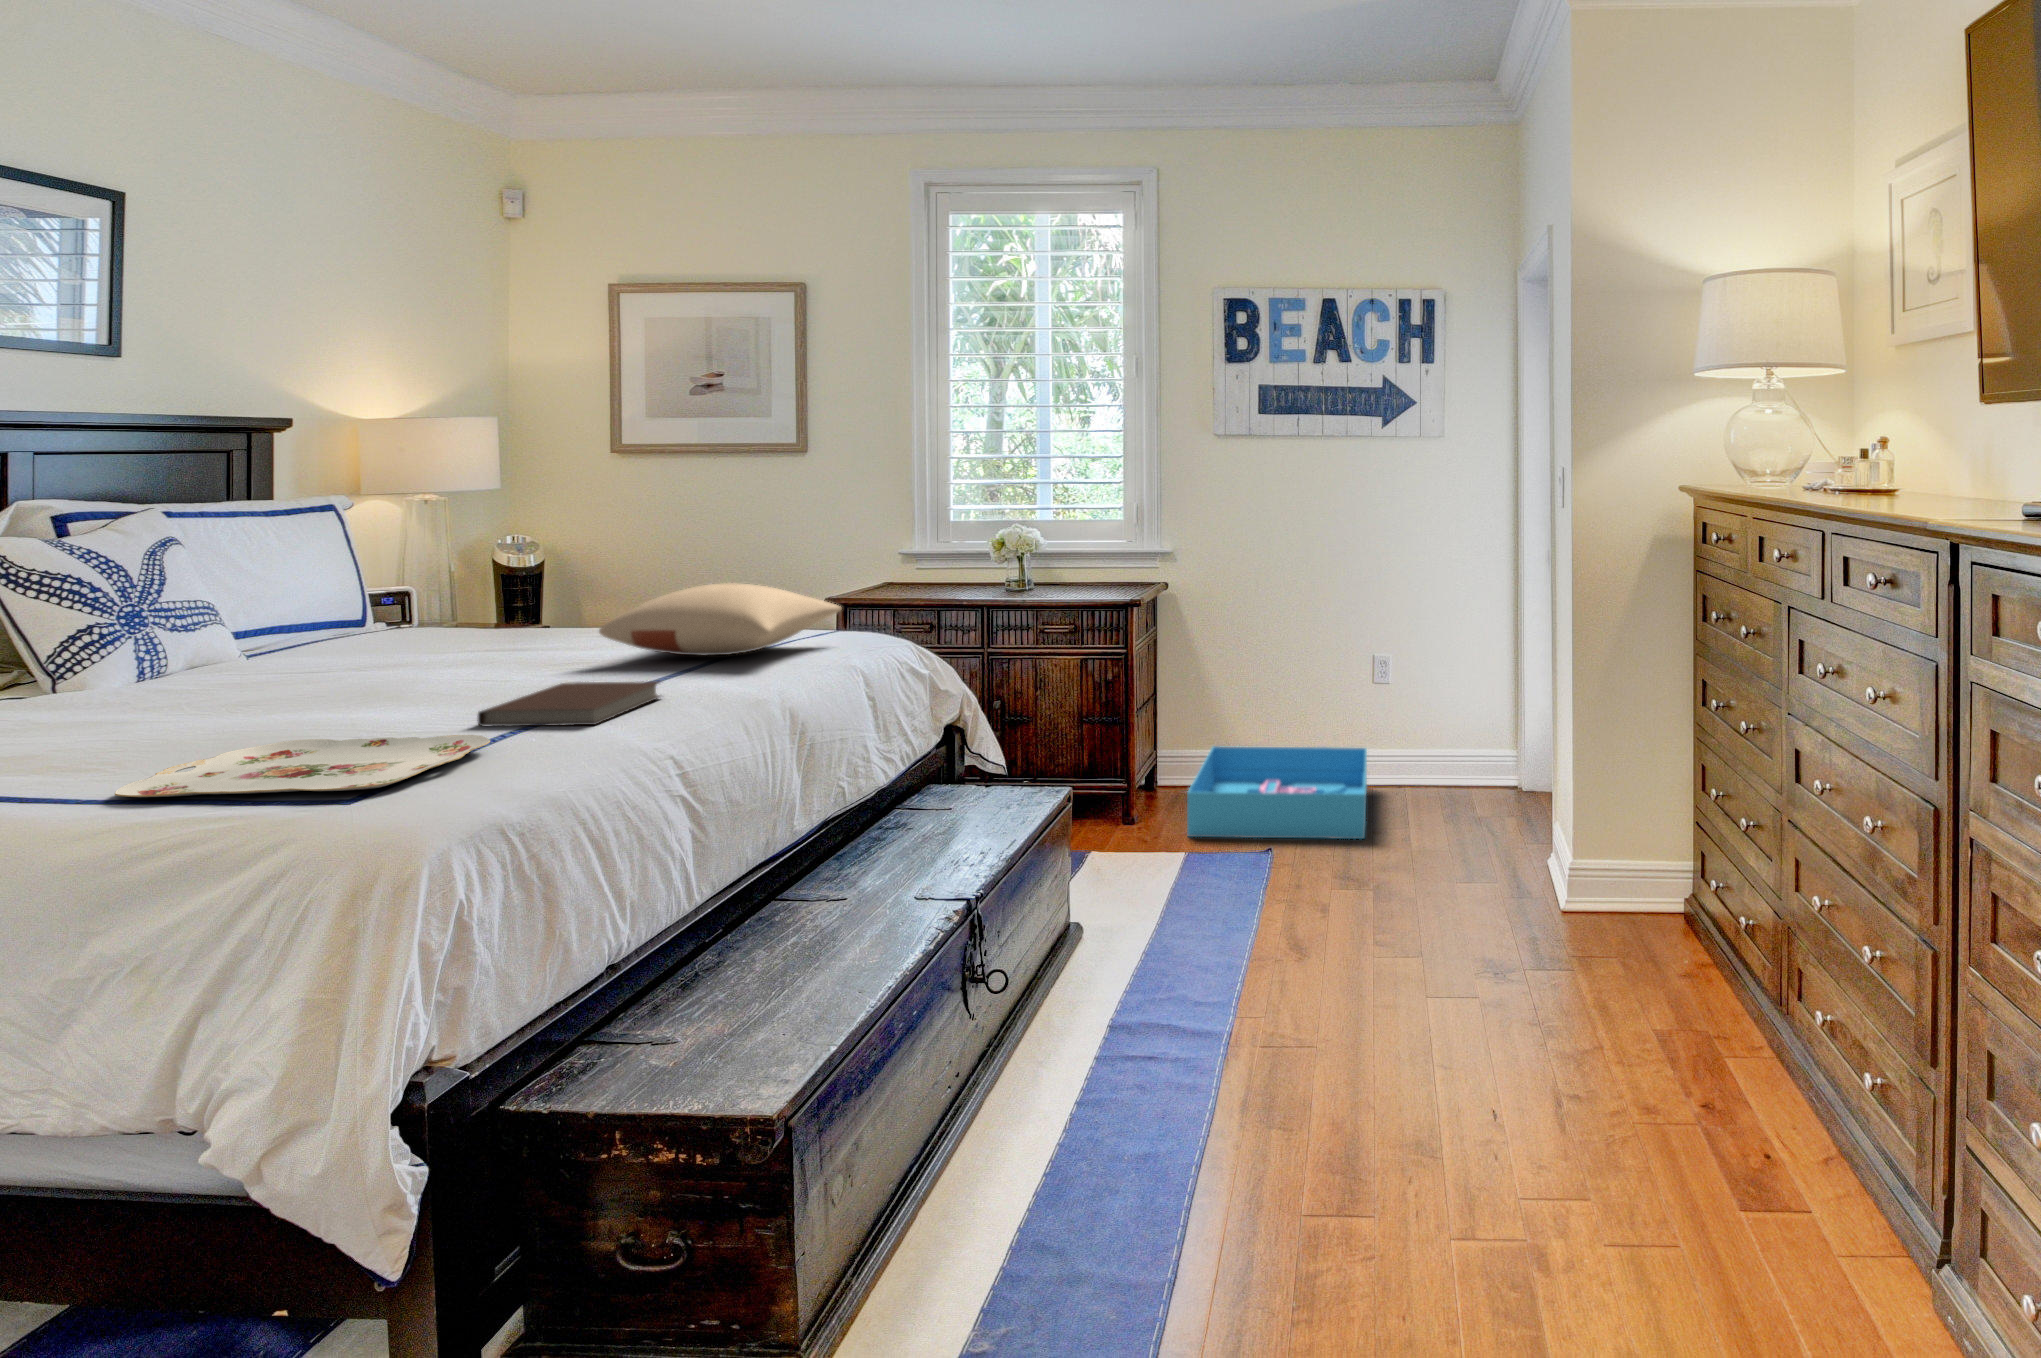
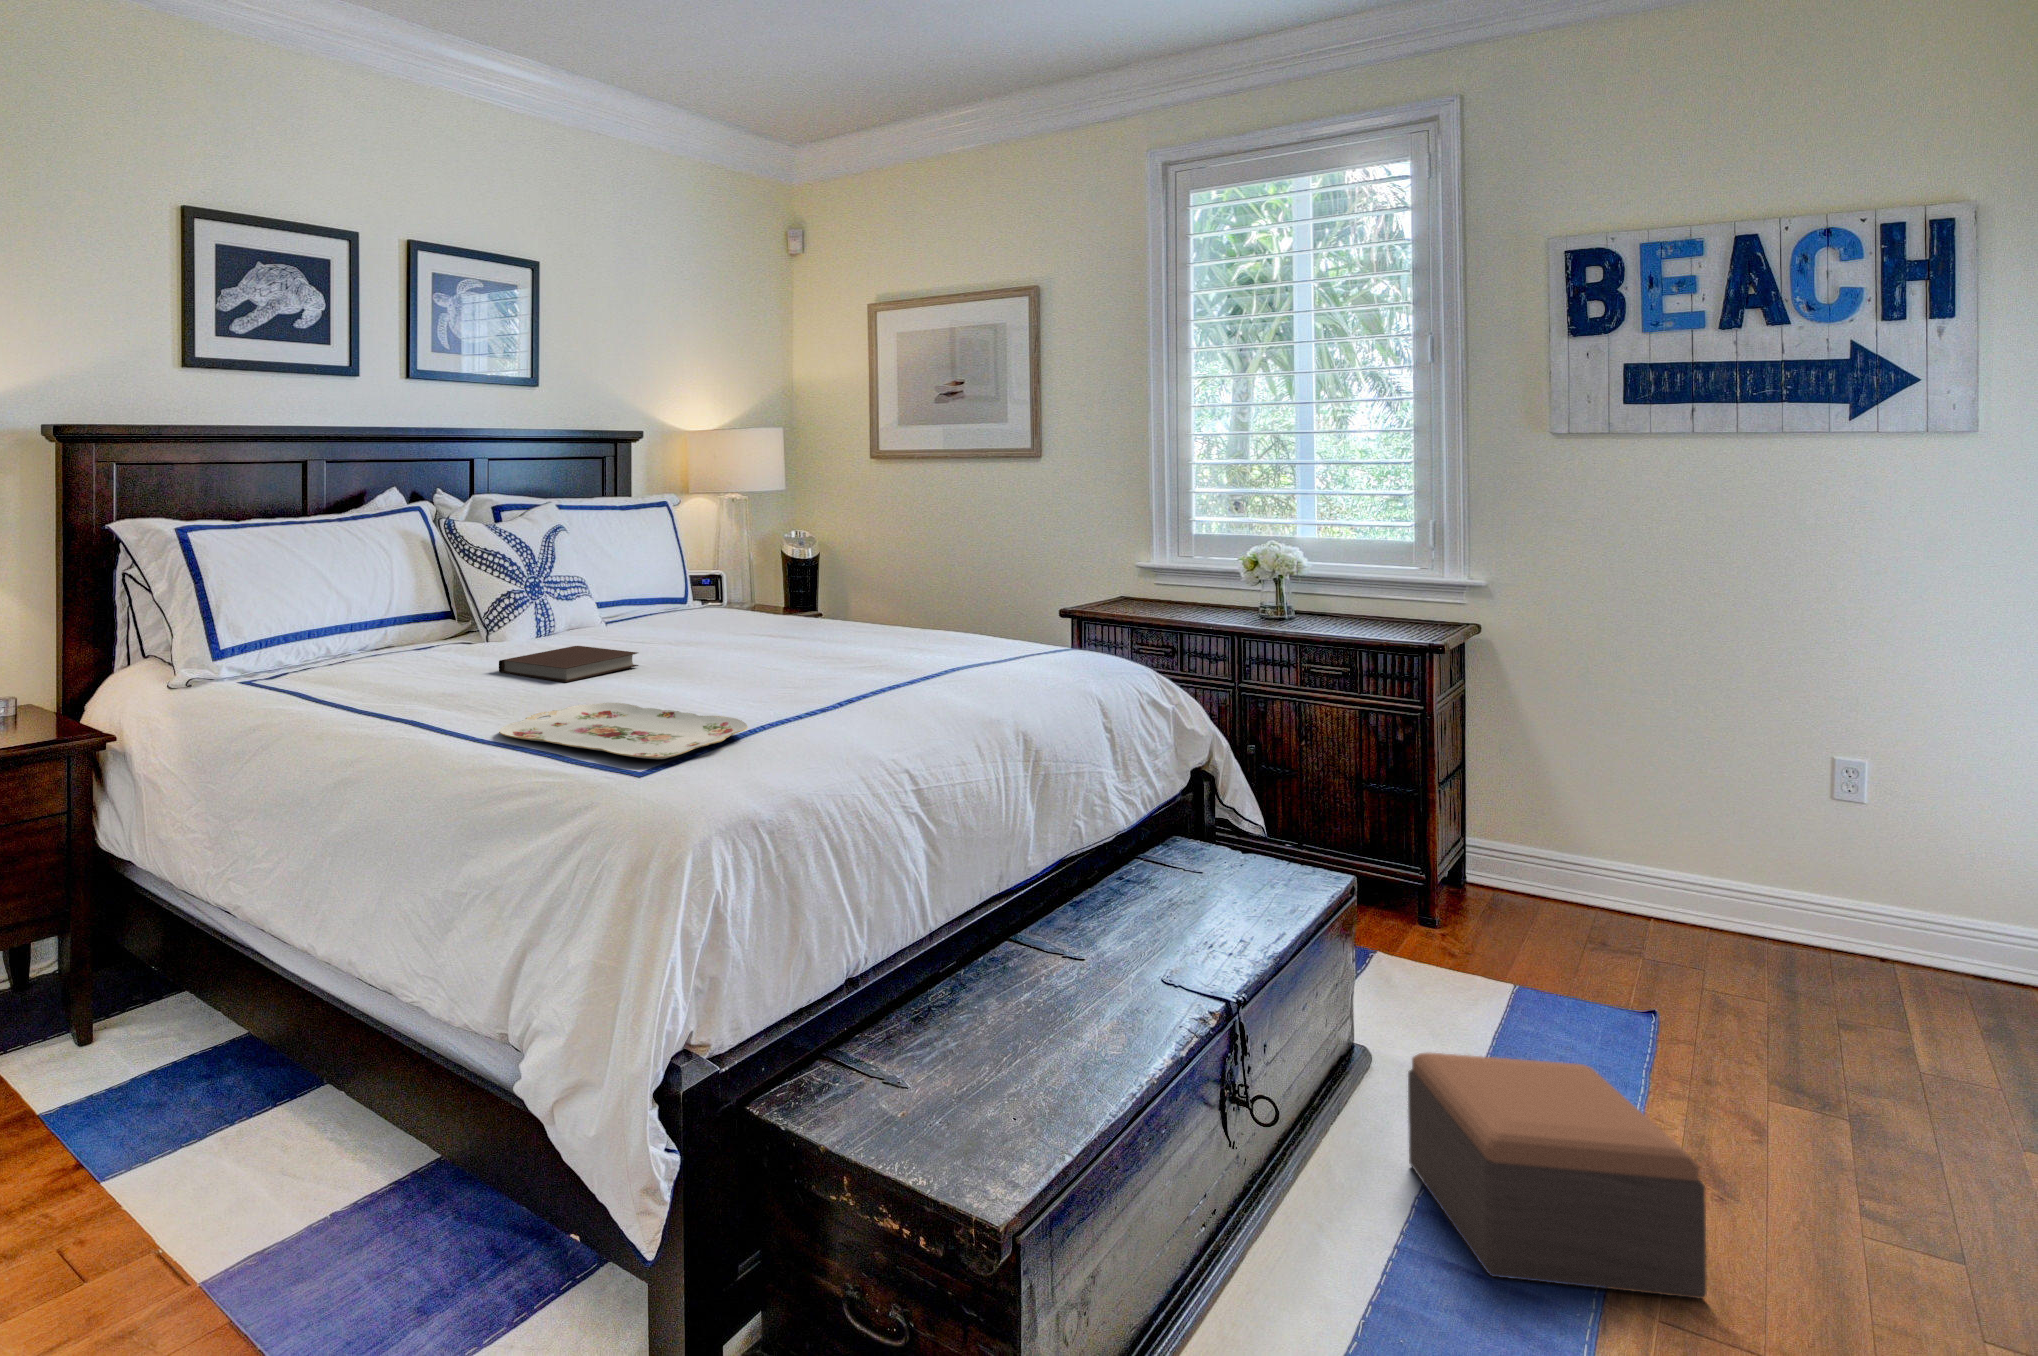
pillow: present [599,583,841,655] -> none [845,590,1072,661]
notebook: present [477,681,660,726] -> present [499,646,638,682]
storage bin: present [1187,746,1367,839] -> none [1526,851,1870,1053]
footstool: none [1099,883,1265,1044] -> present [1408,1053,1707,1299]

